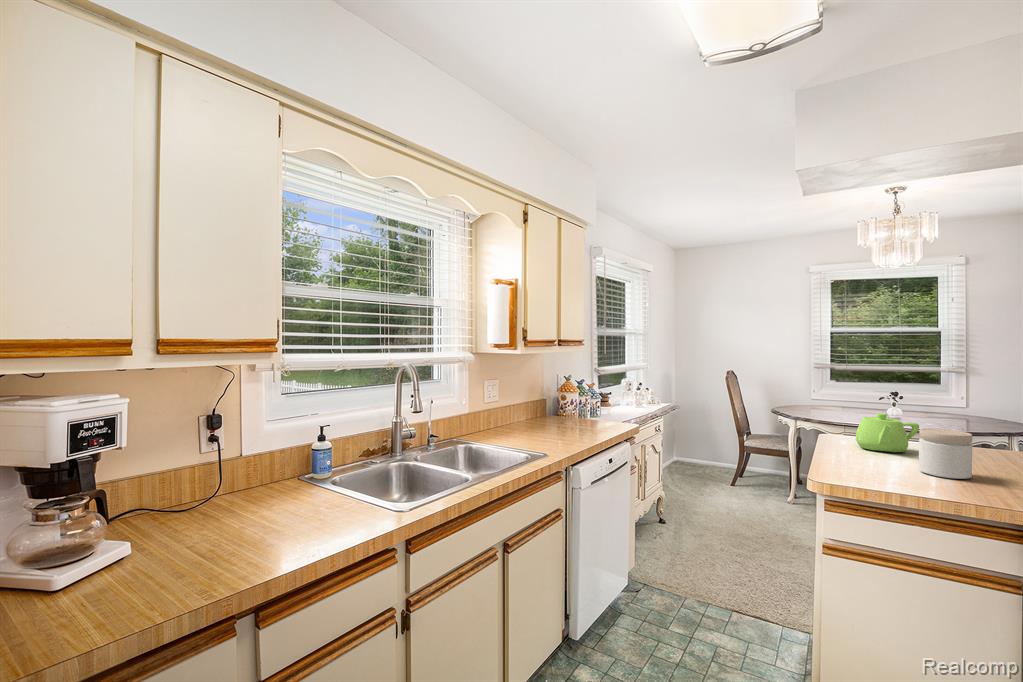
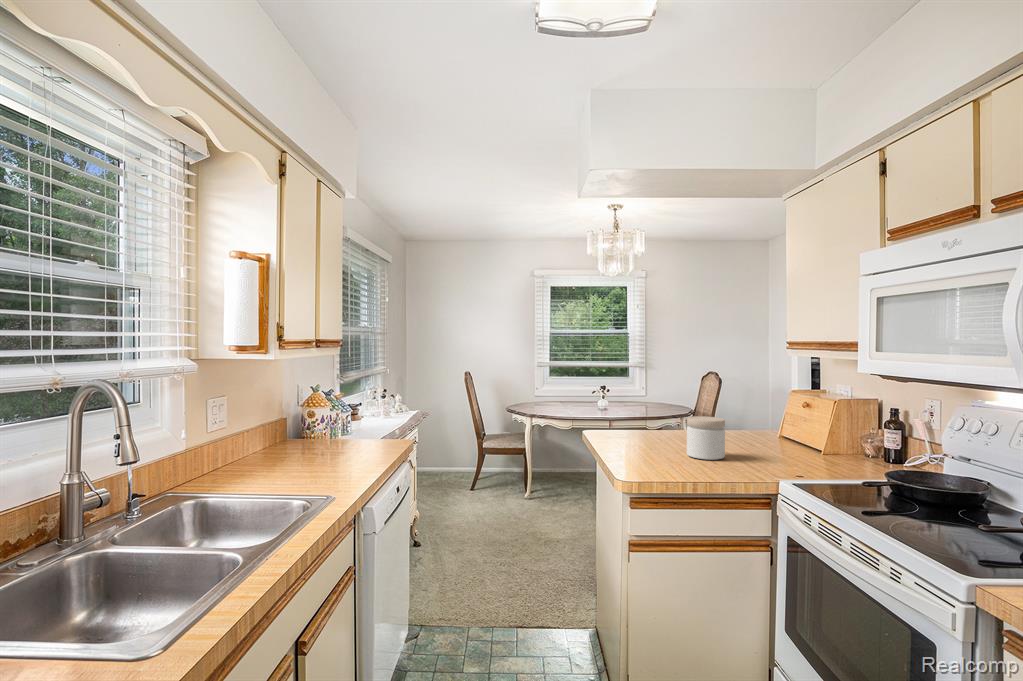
teapot: present [856,413,919,453] -> none [622,406,670,441]

